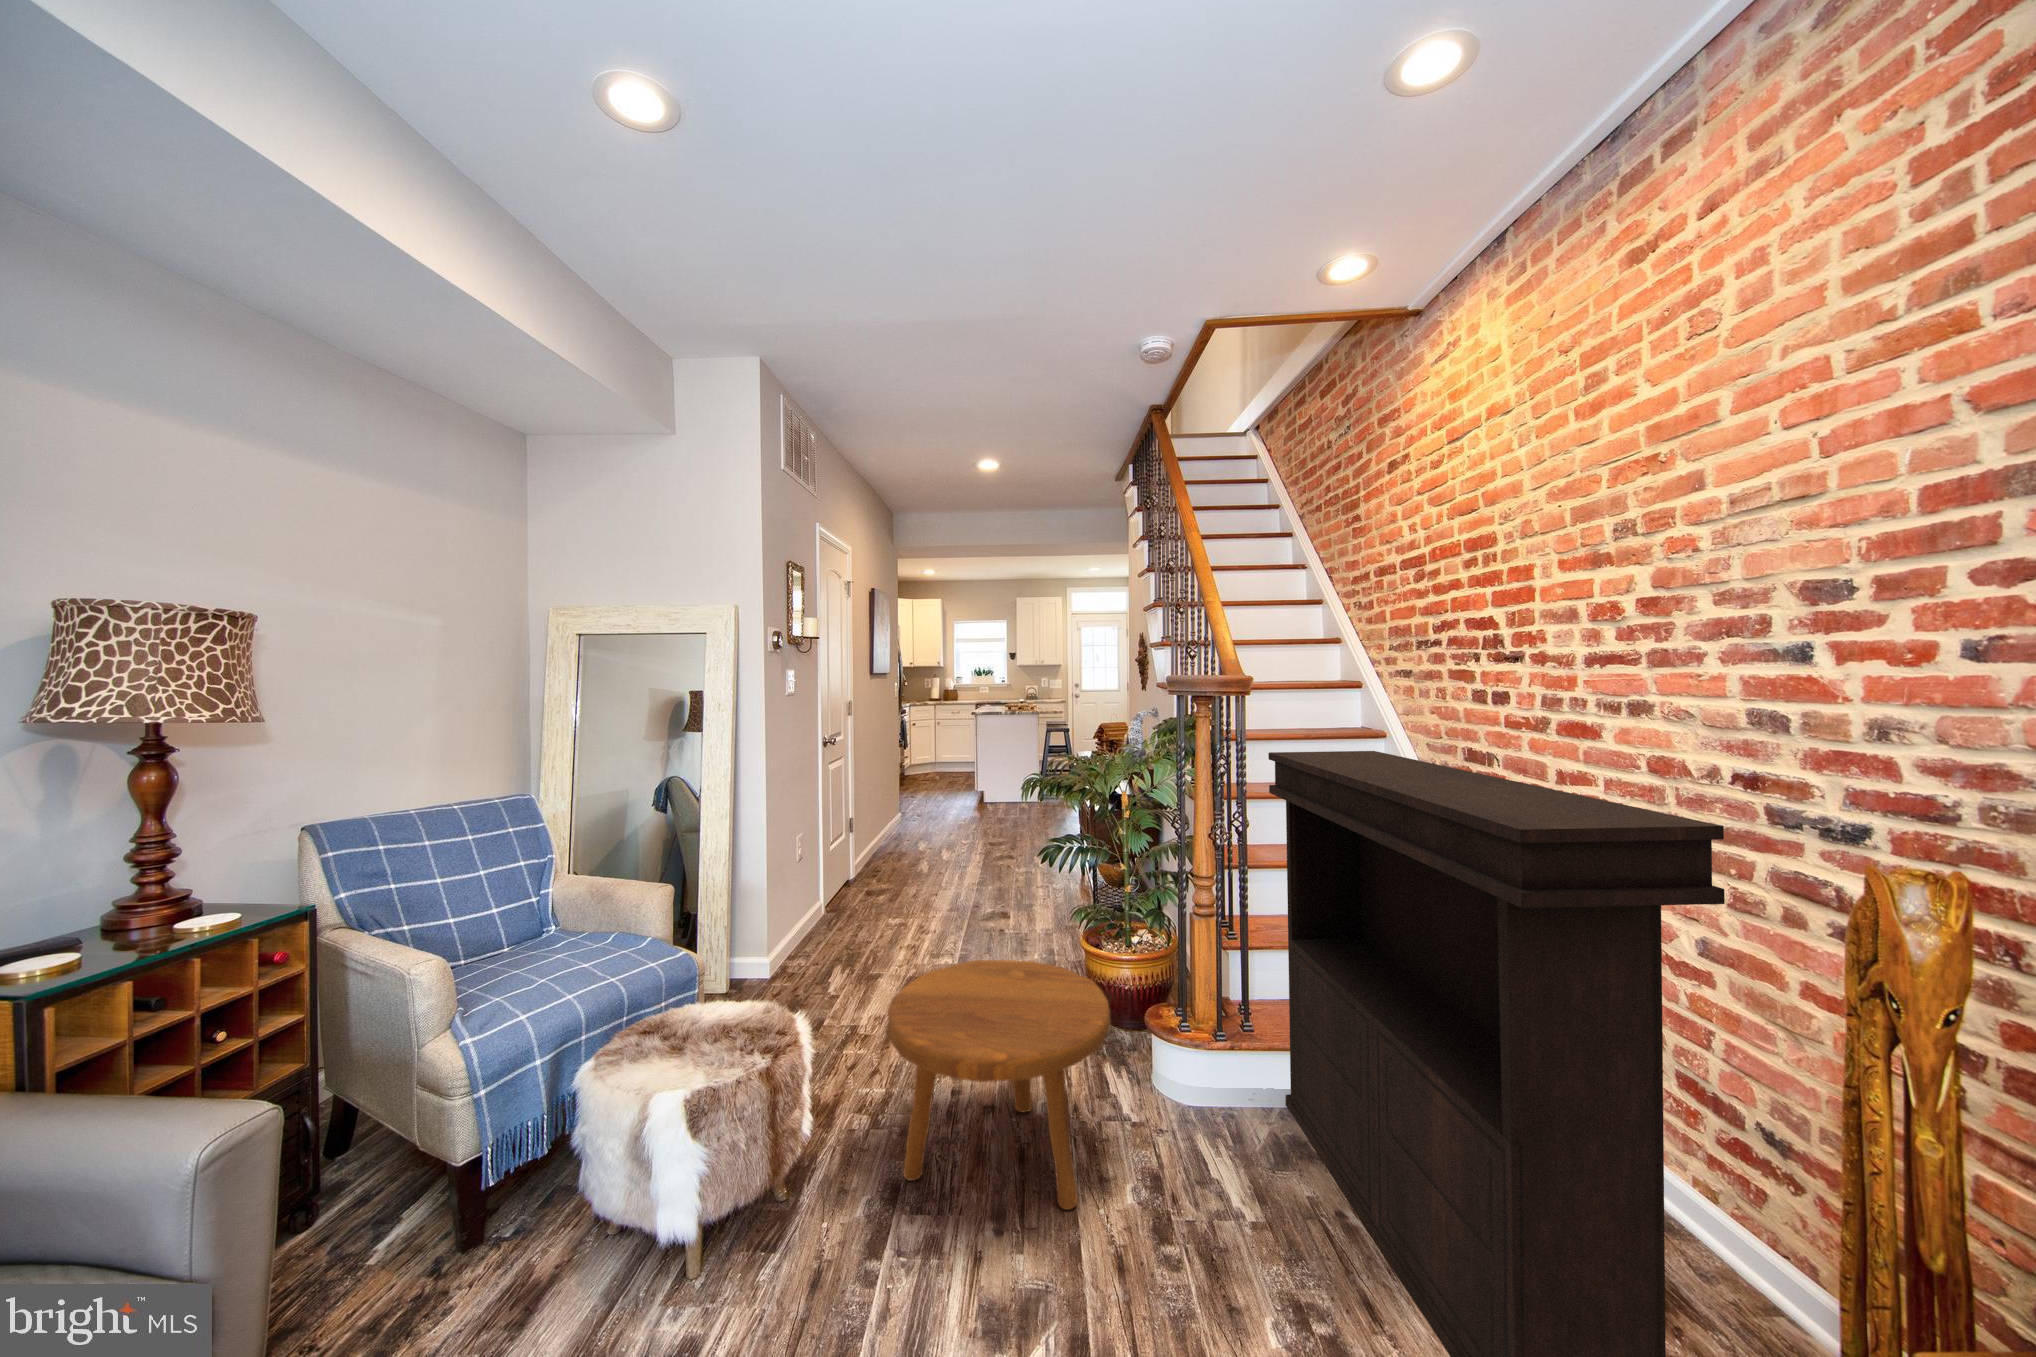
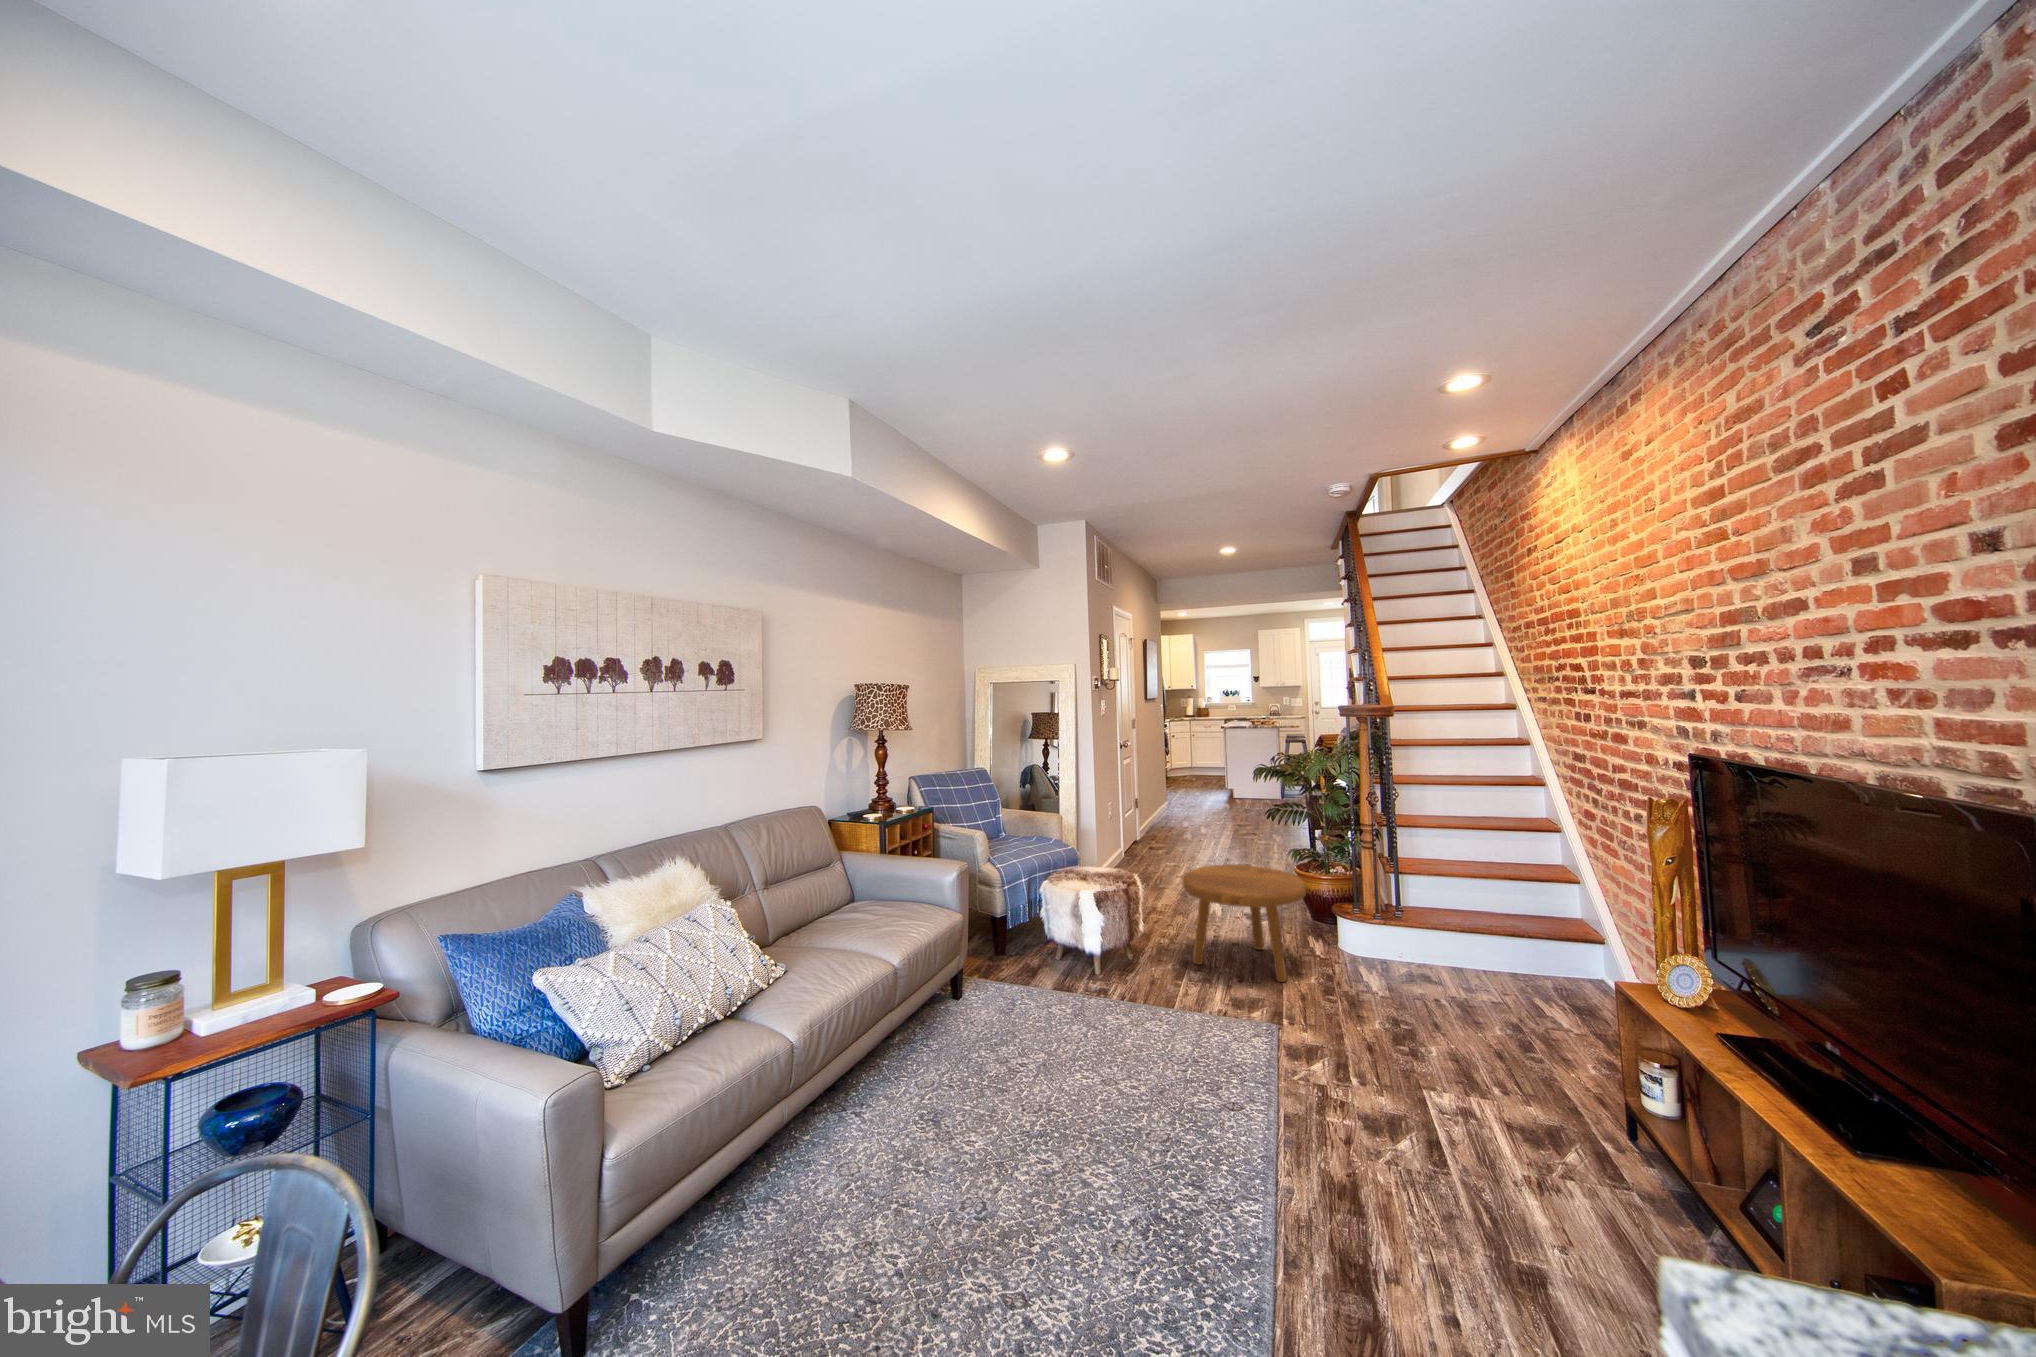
console table: present [1268,751,1725,1357] -> none [1411,750,1588,1083]

